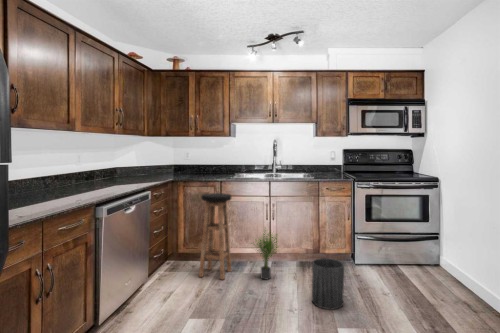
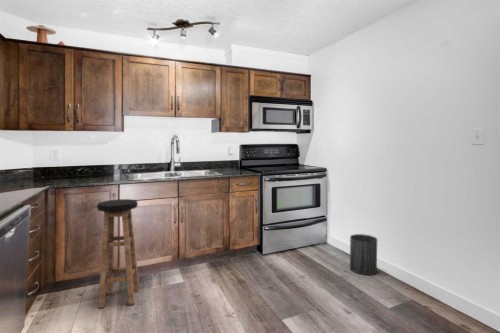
potted plant: present [254,232,277,279] -> none [159,233,201,292]
trash can: present [312,258,344,309] -> present [350,234,377,275]

